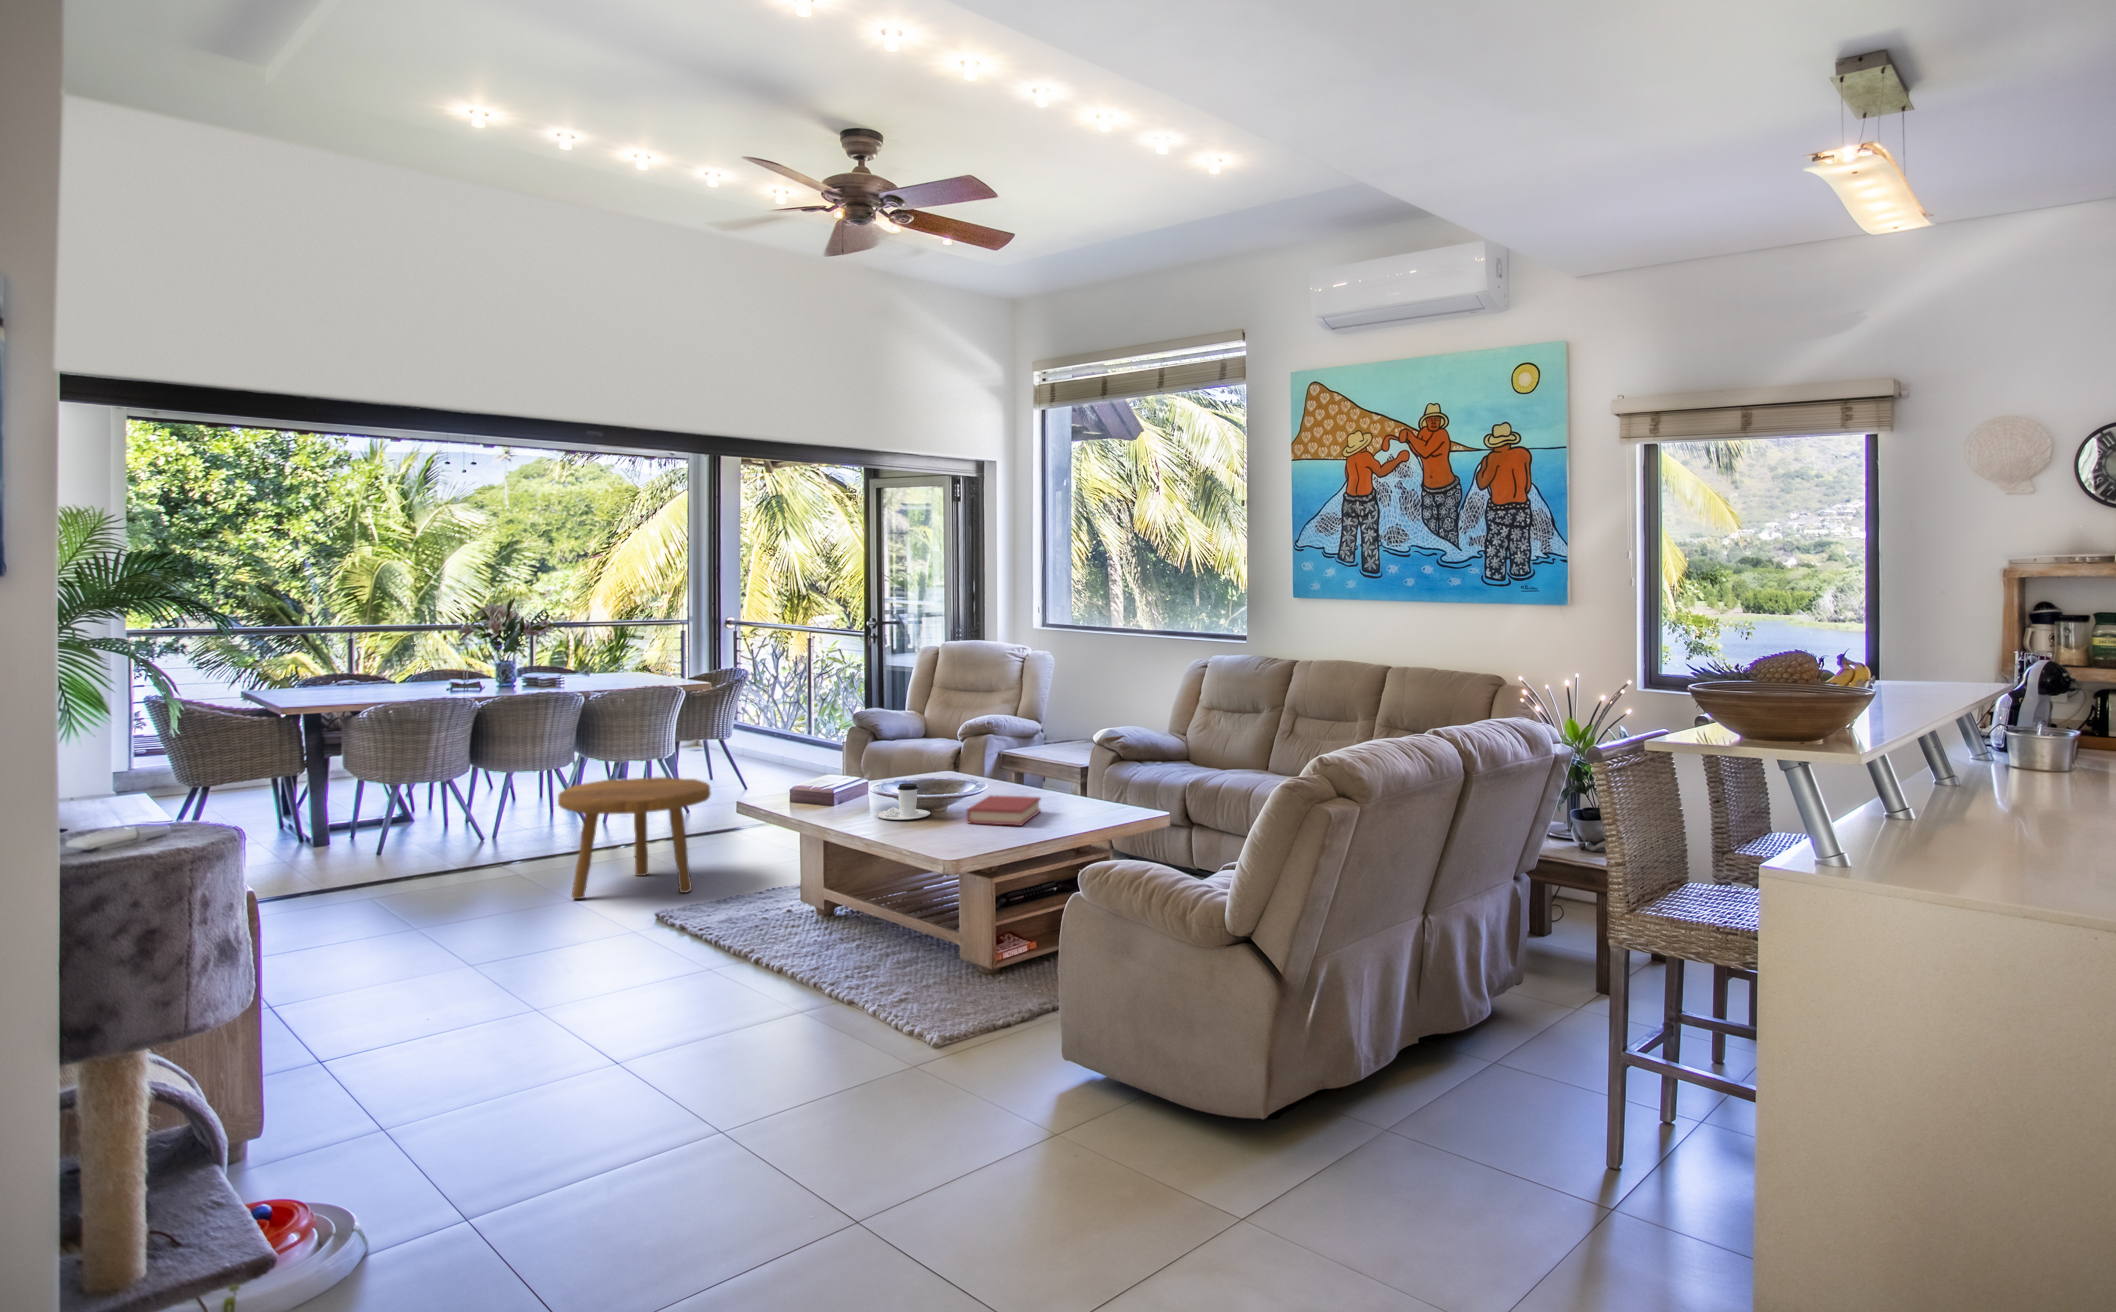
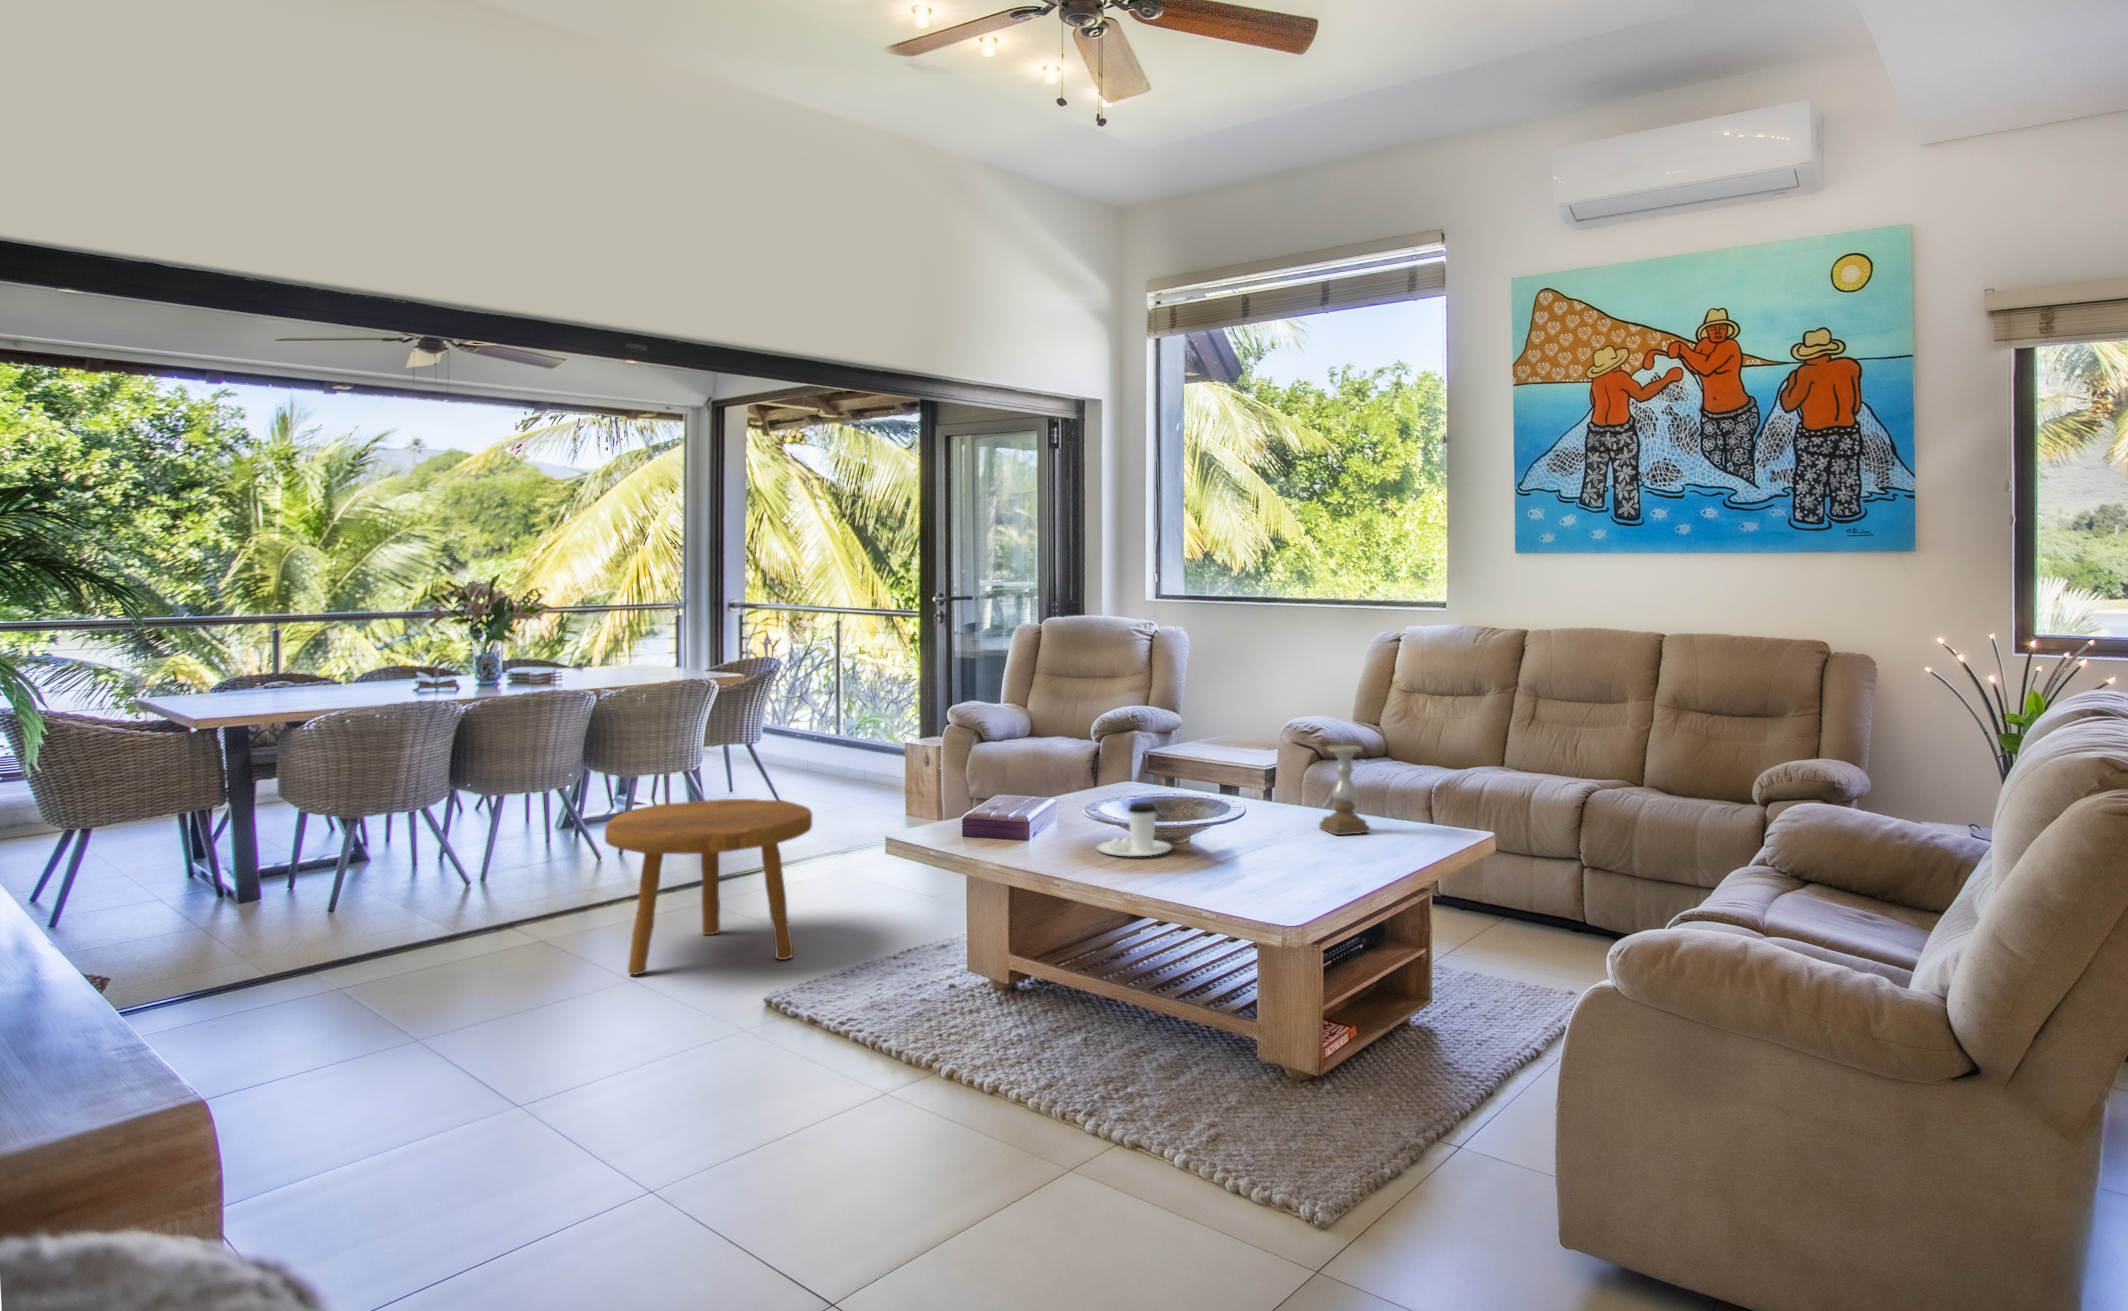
candle holder: none [1056,745,1088,810] -> present [1319,745,1370,835]
hardback book: present [966,796,1040,826] -> none [1235,817,1317,861]

